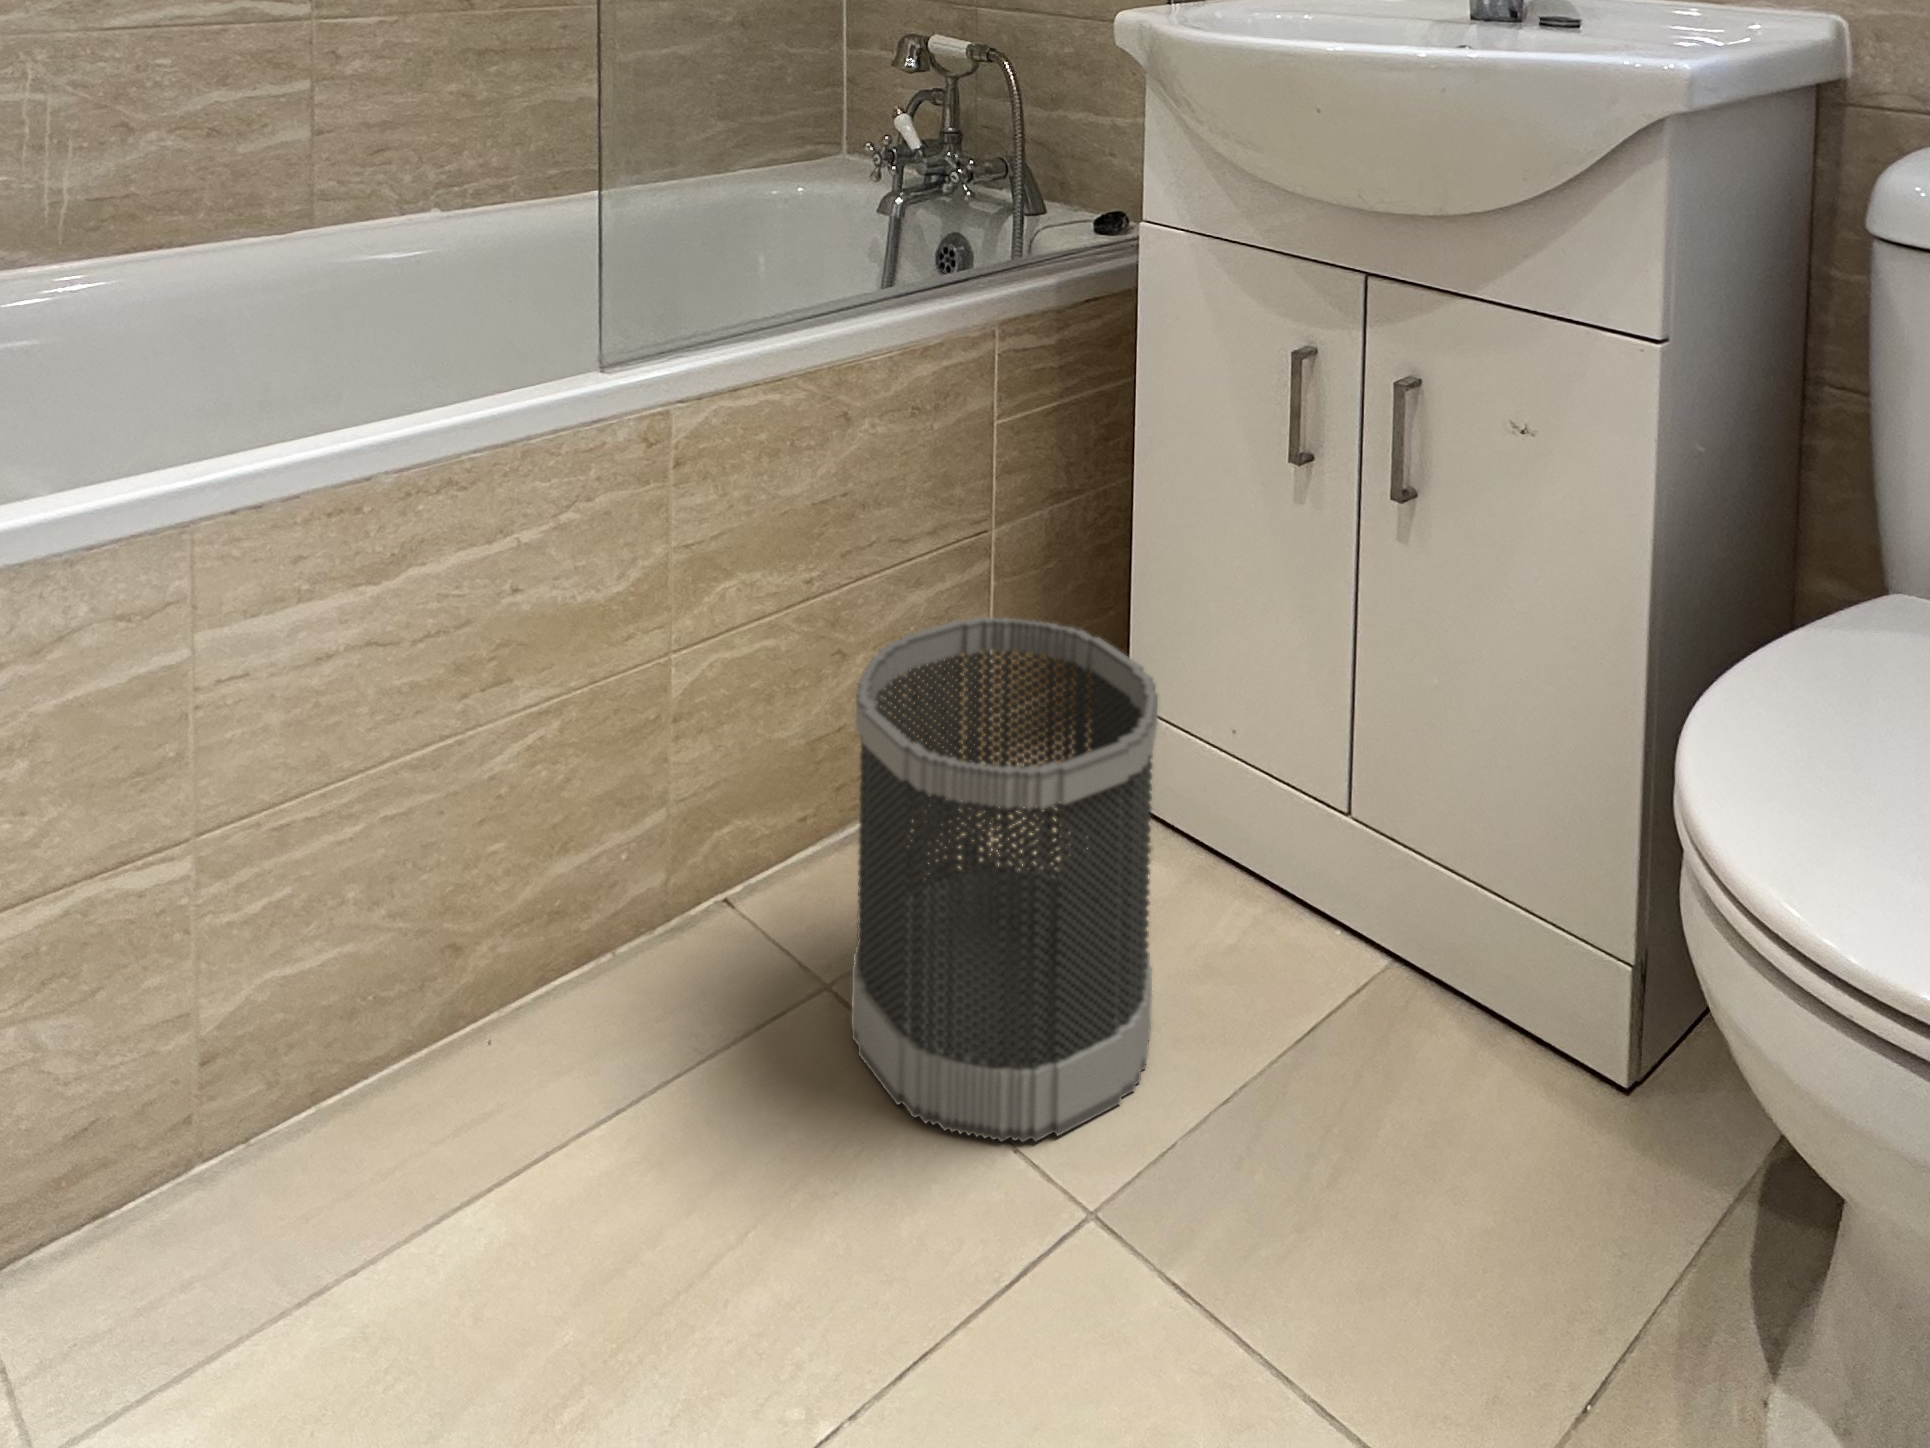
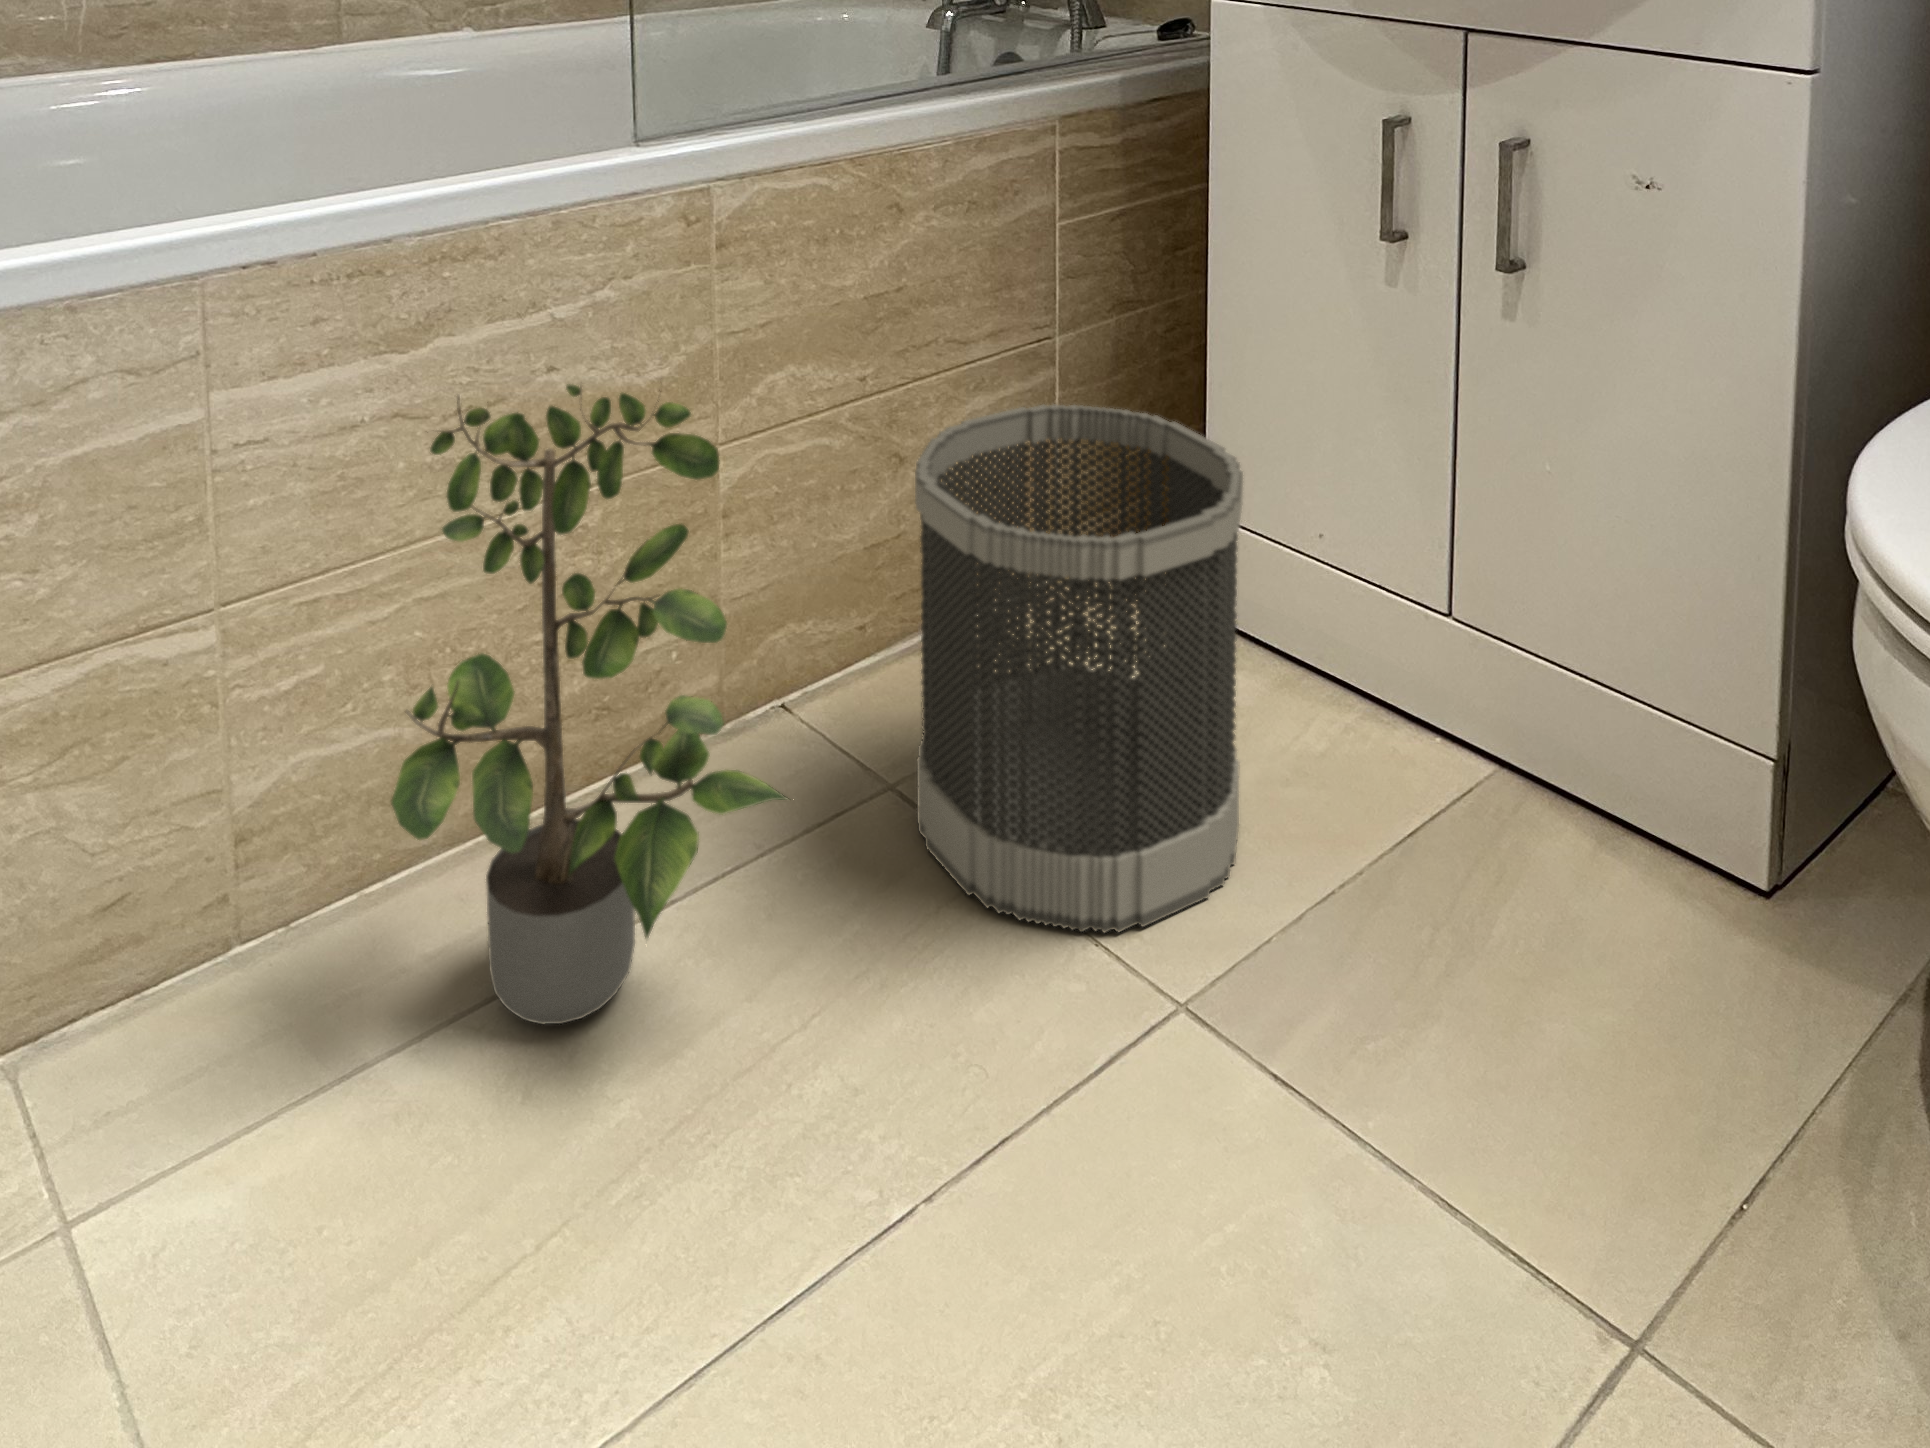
potted plant: none [357,629,736,1248] -> present [391,384,787,1024]

